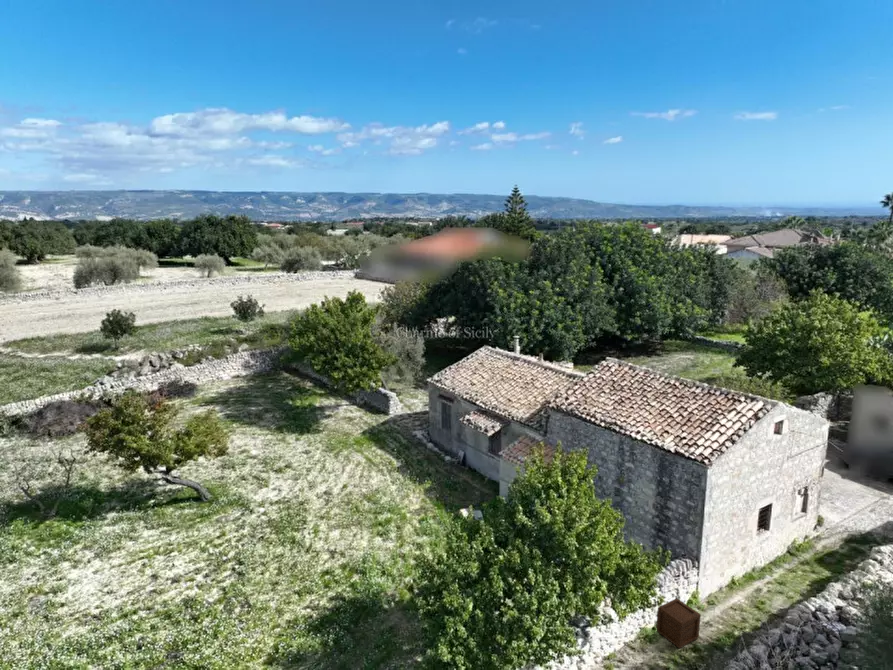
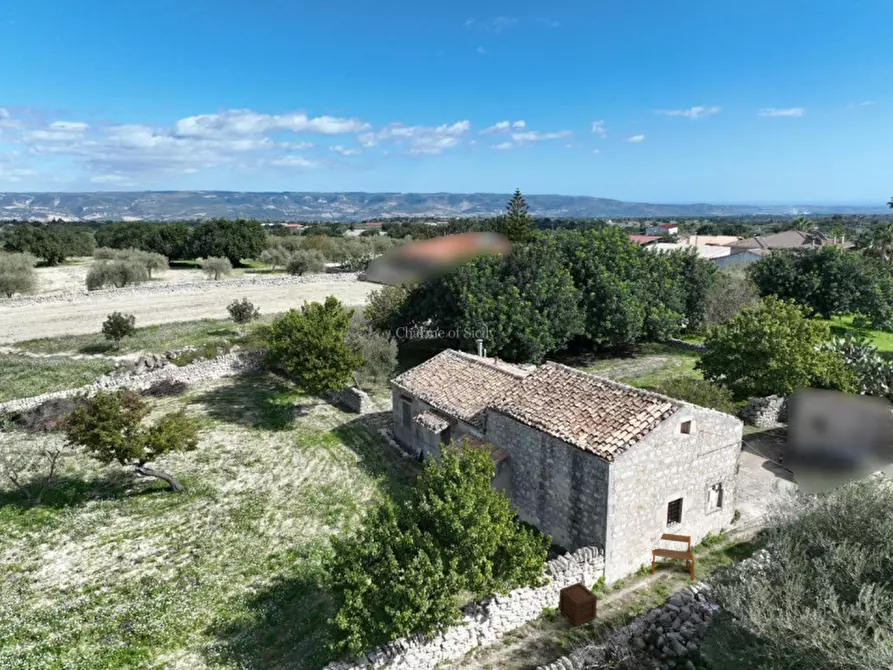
bench: none [738,540,791,593] -> present [650,533,694,580]

